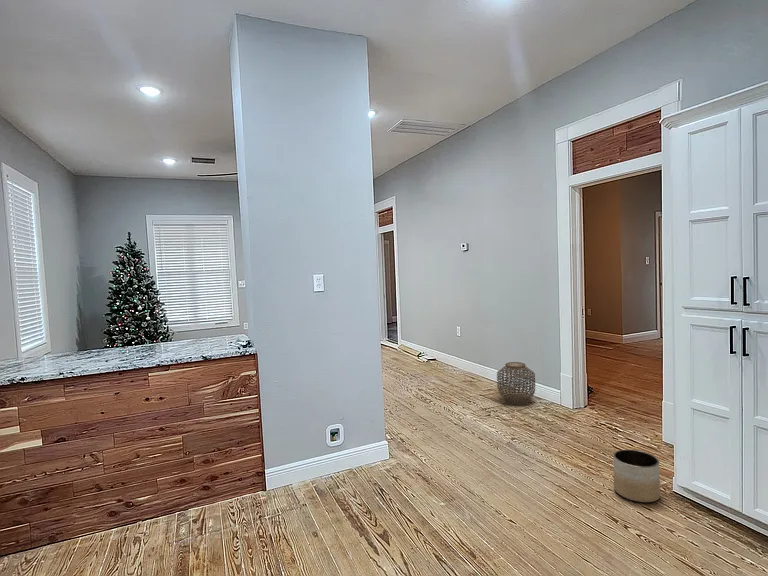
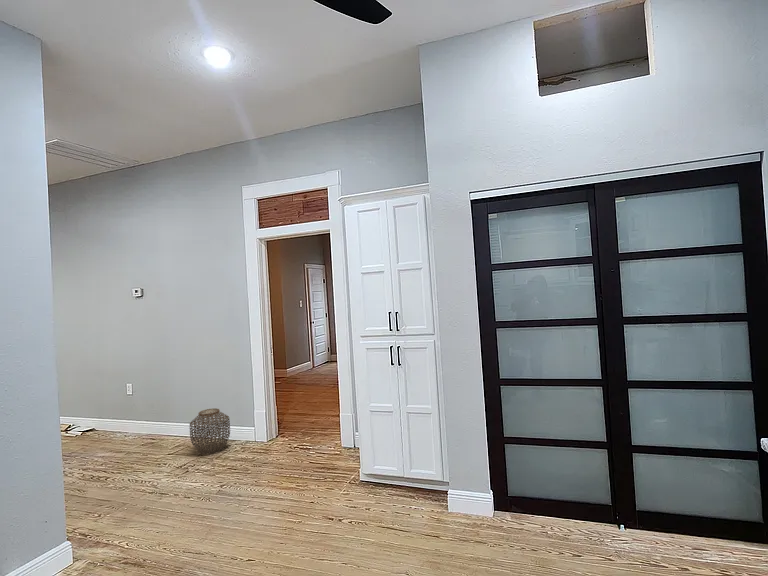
planter: present [613,450,660,503] -> none [321,457,356,500]

